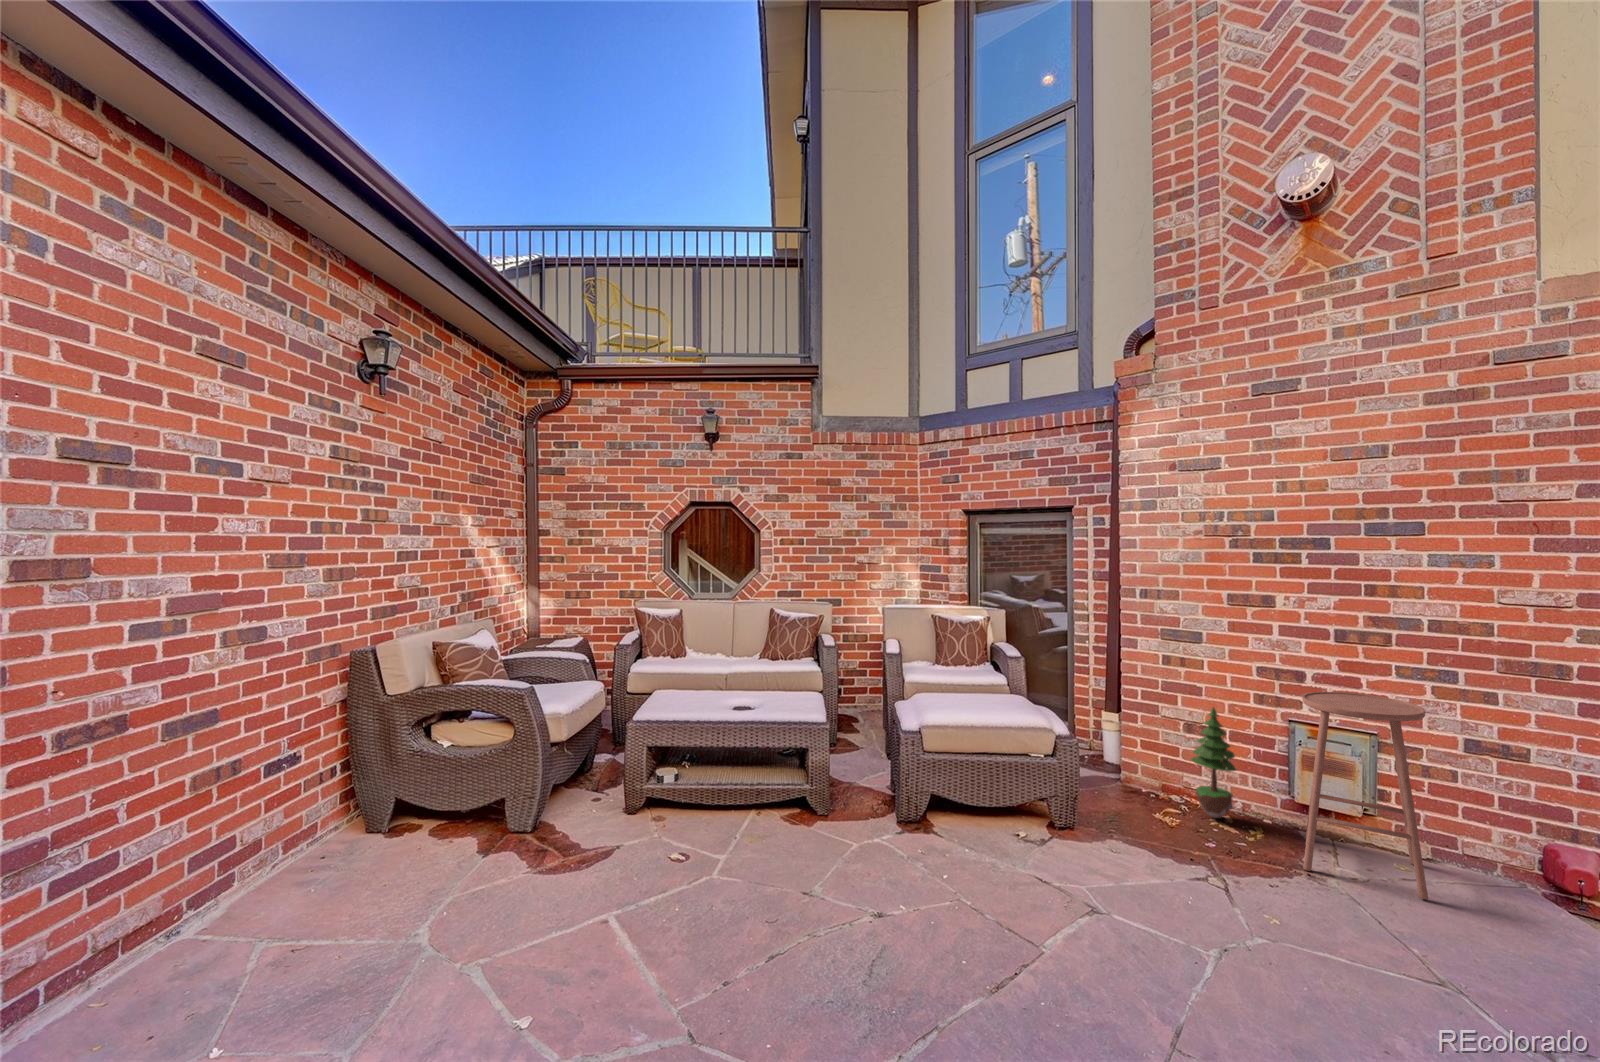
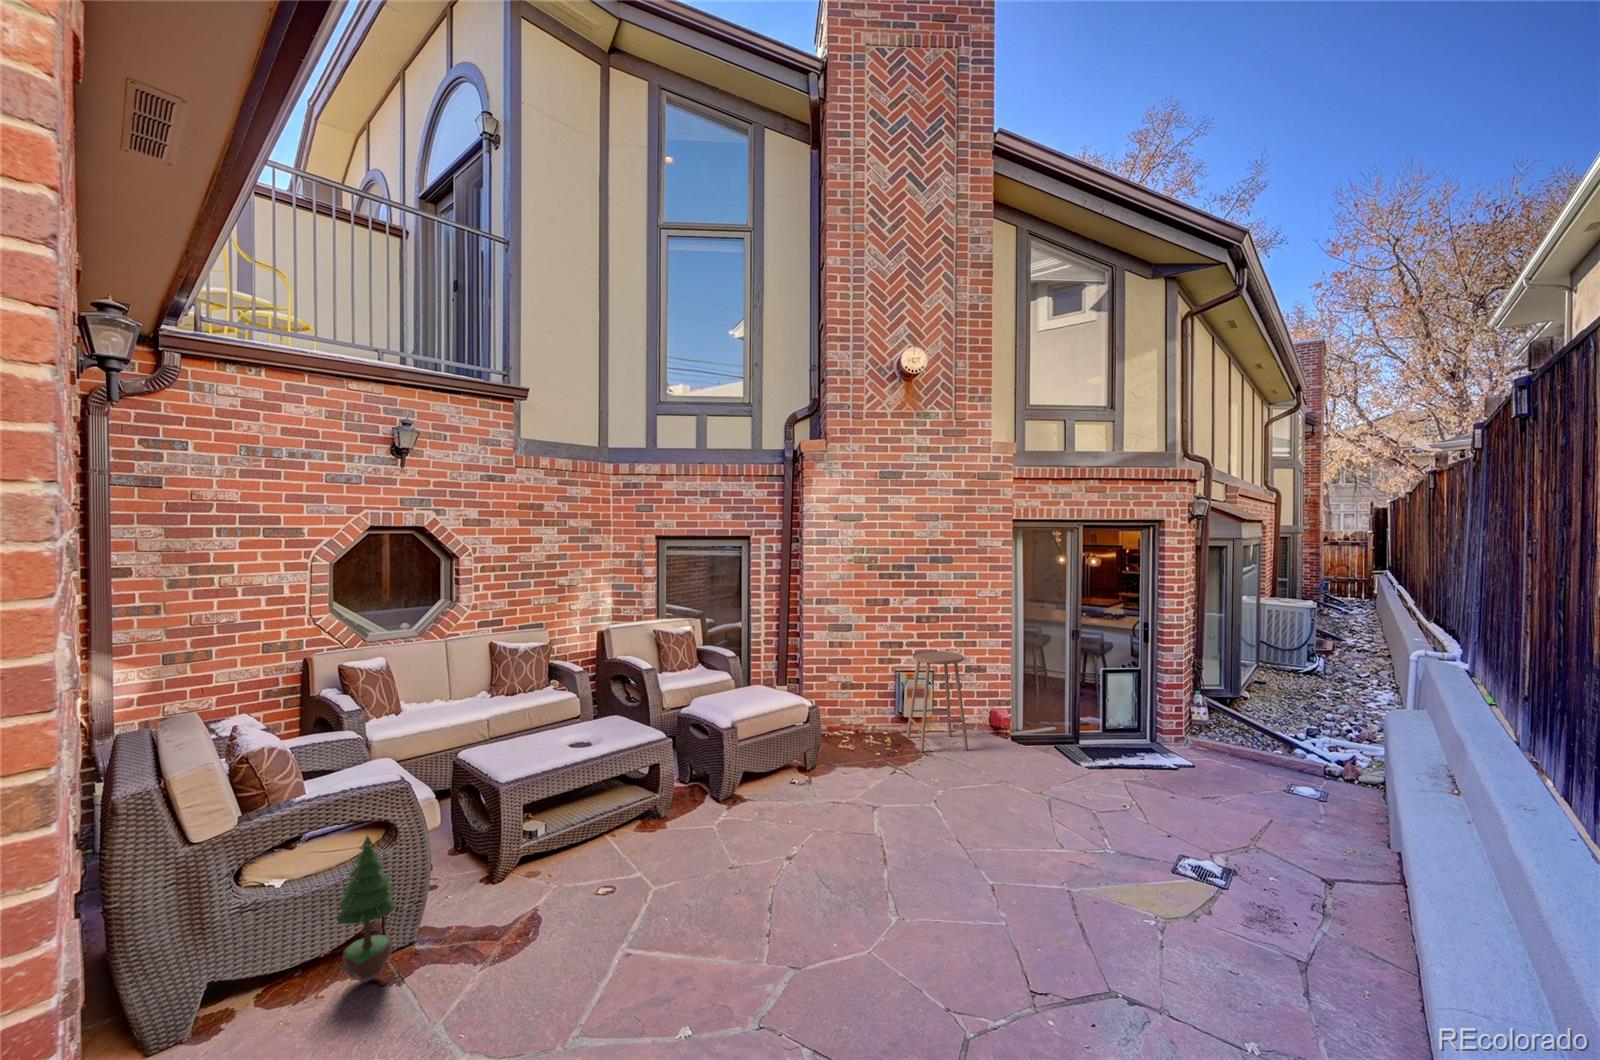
potted tree: present [1191,707,1236,818] -> present [335,836,396,982]

